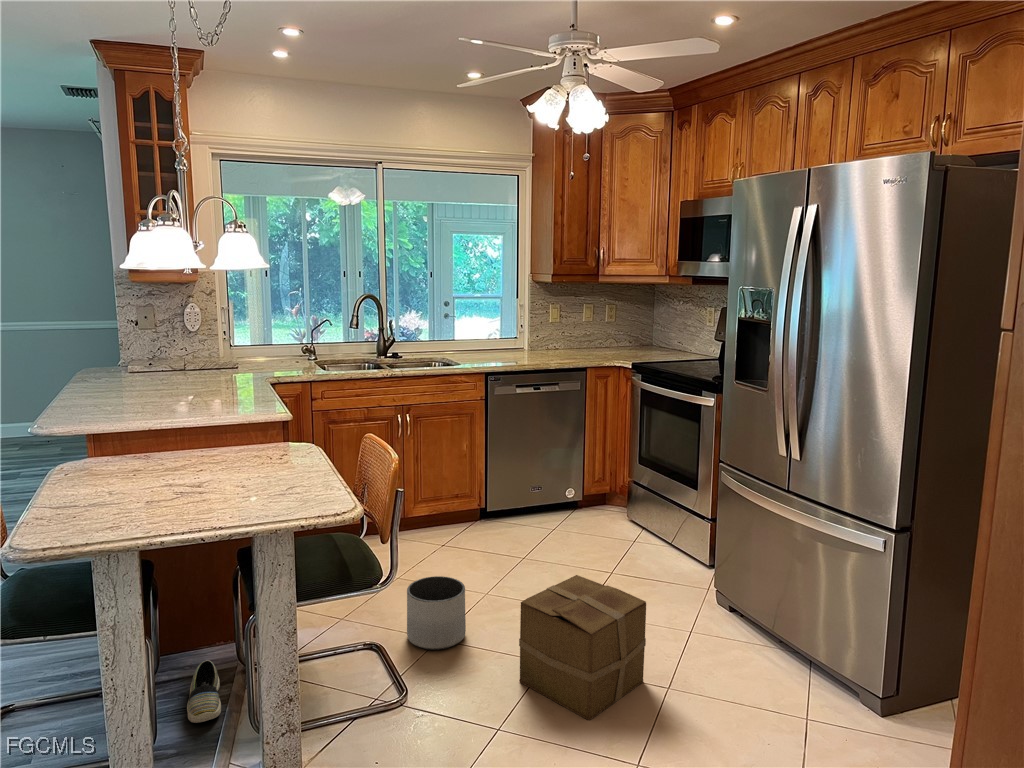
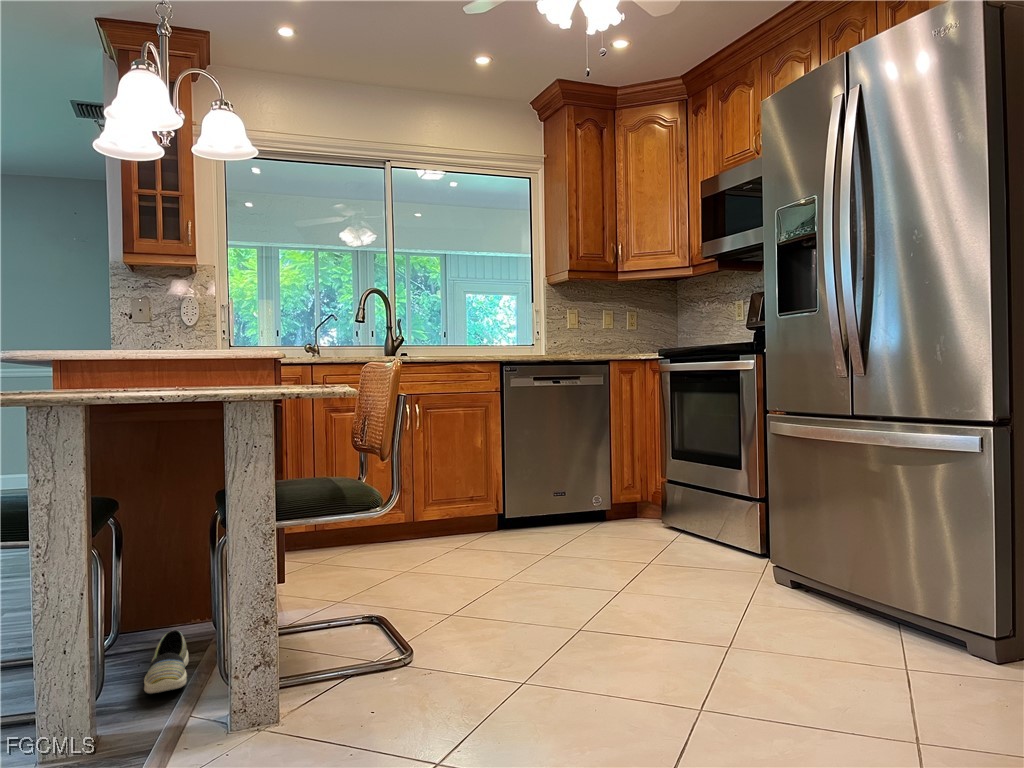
cardboard box: present [519,575,646,720] -> none [552,528,706,680]
planter: present [407,576,466,650] -> none [416,546,486,625]

